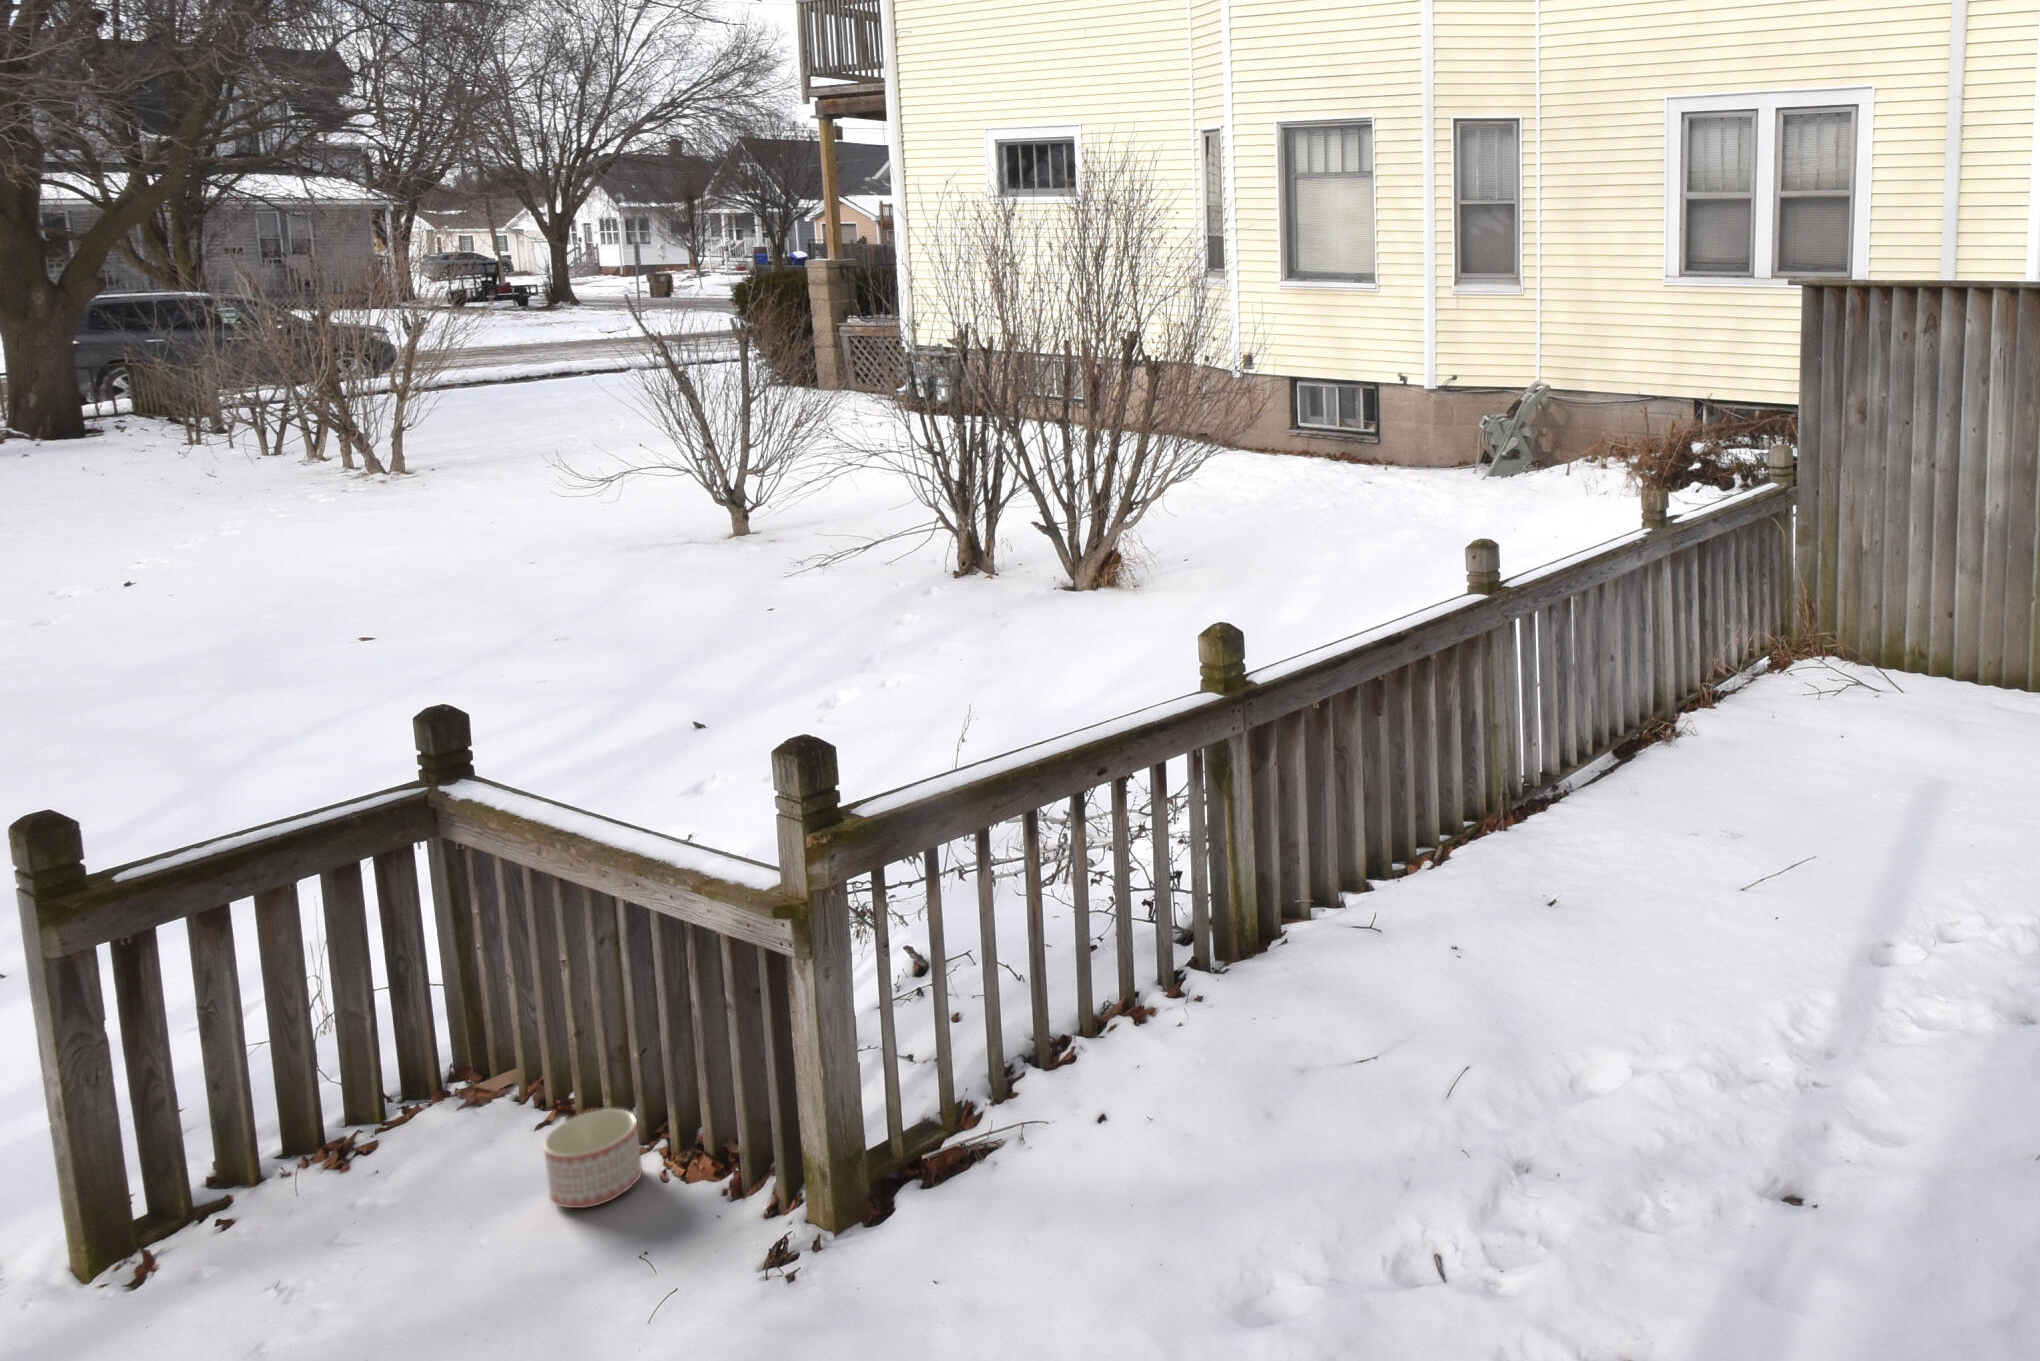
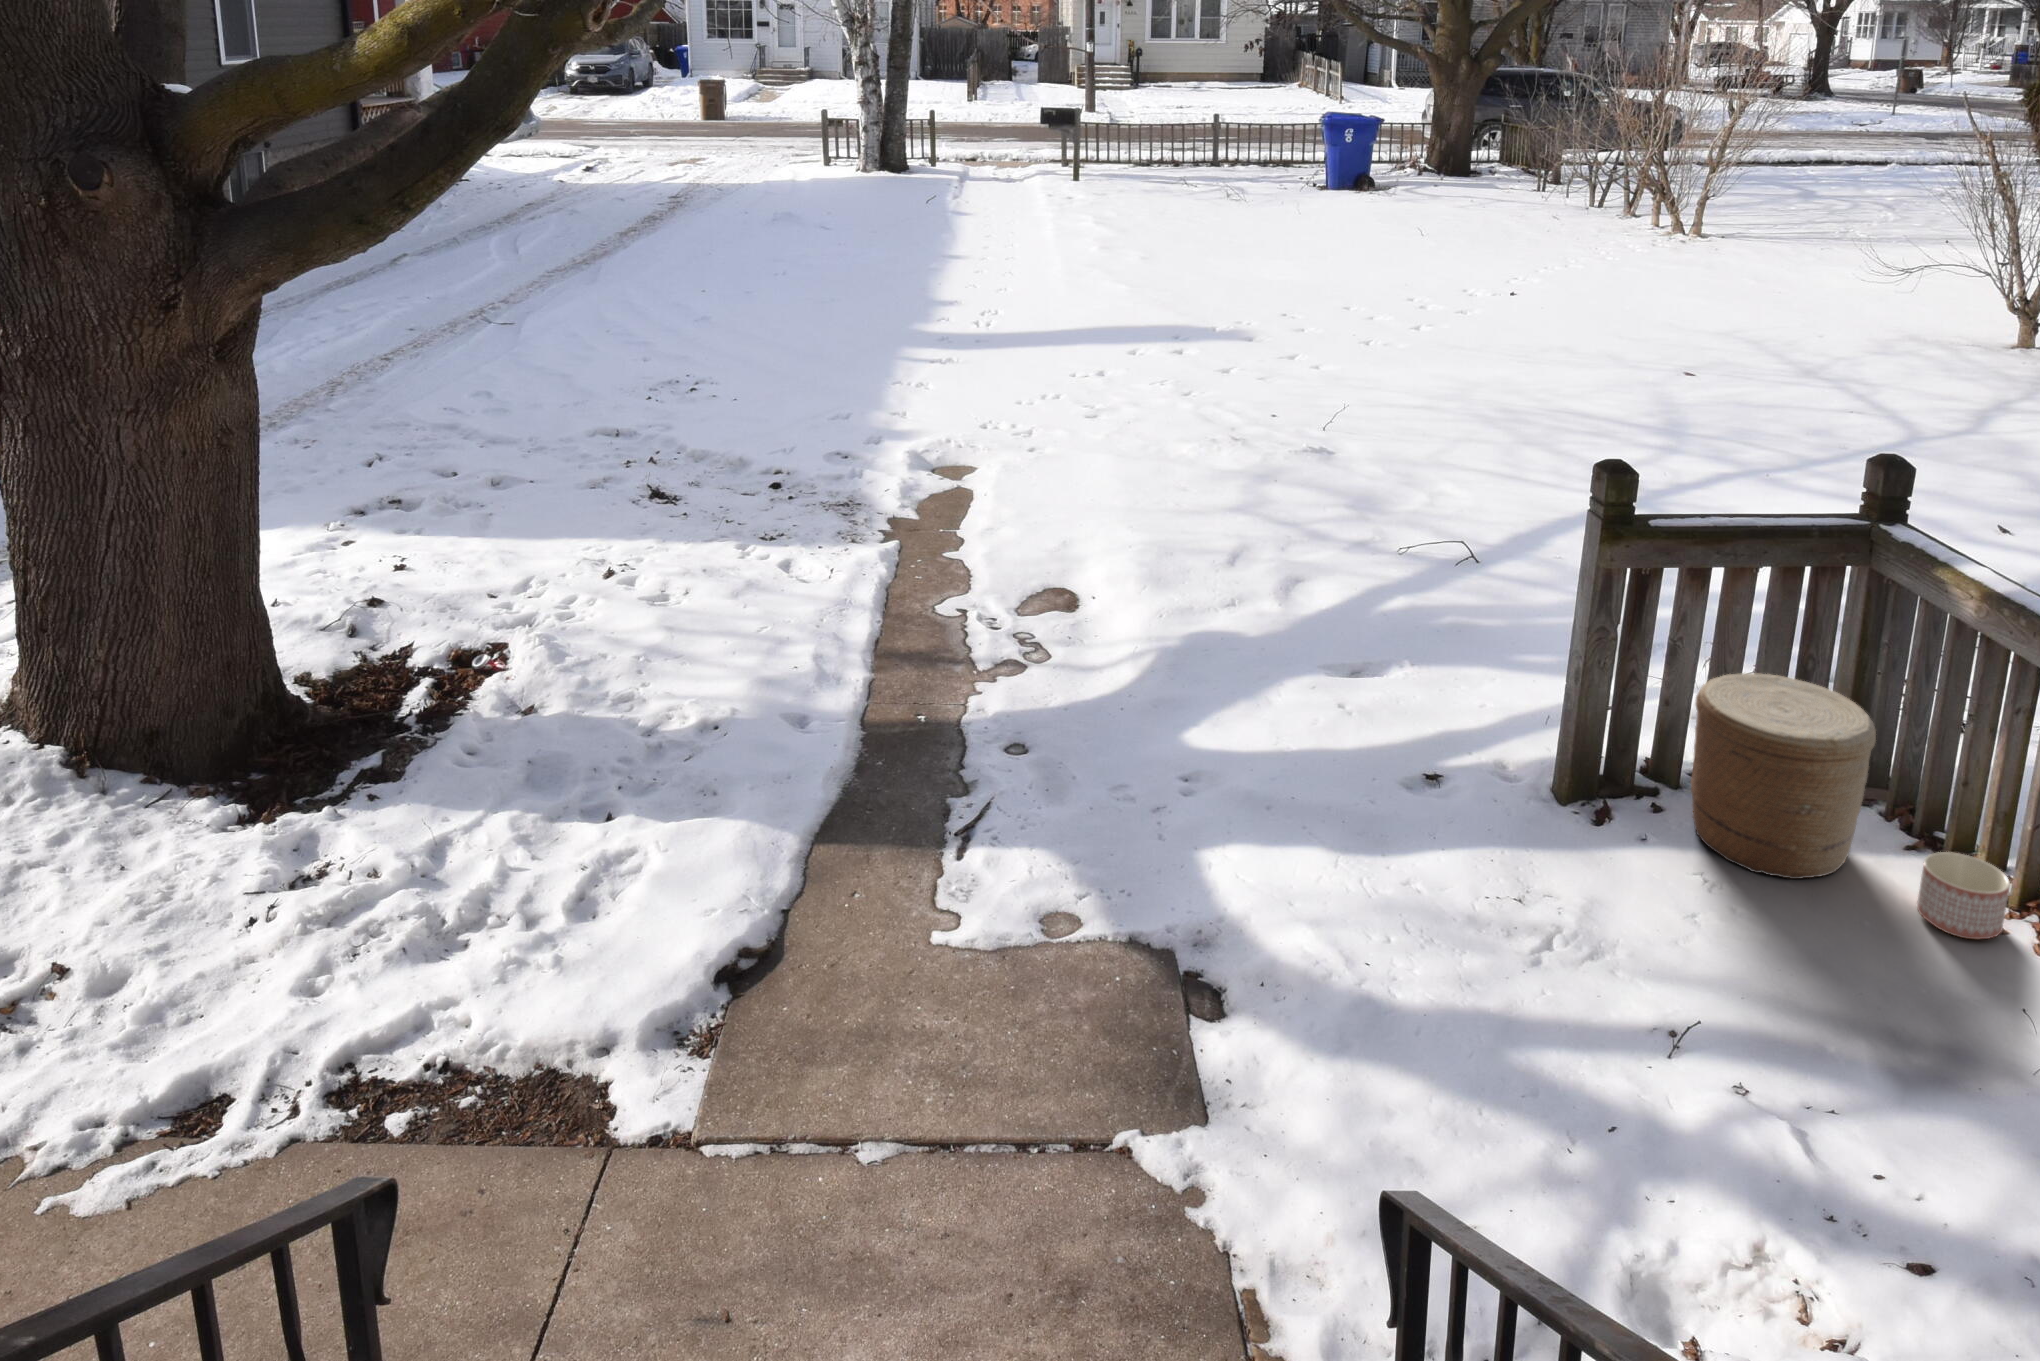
woven basket: none [223,992,473,1258] -> present [1691,673,1876,879]

